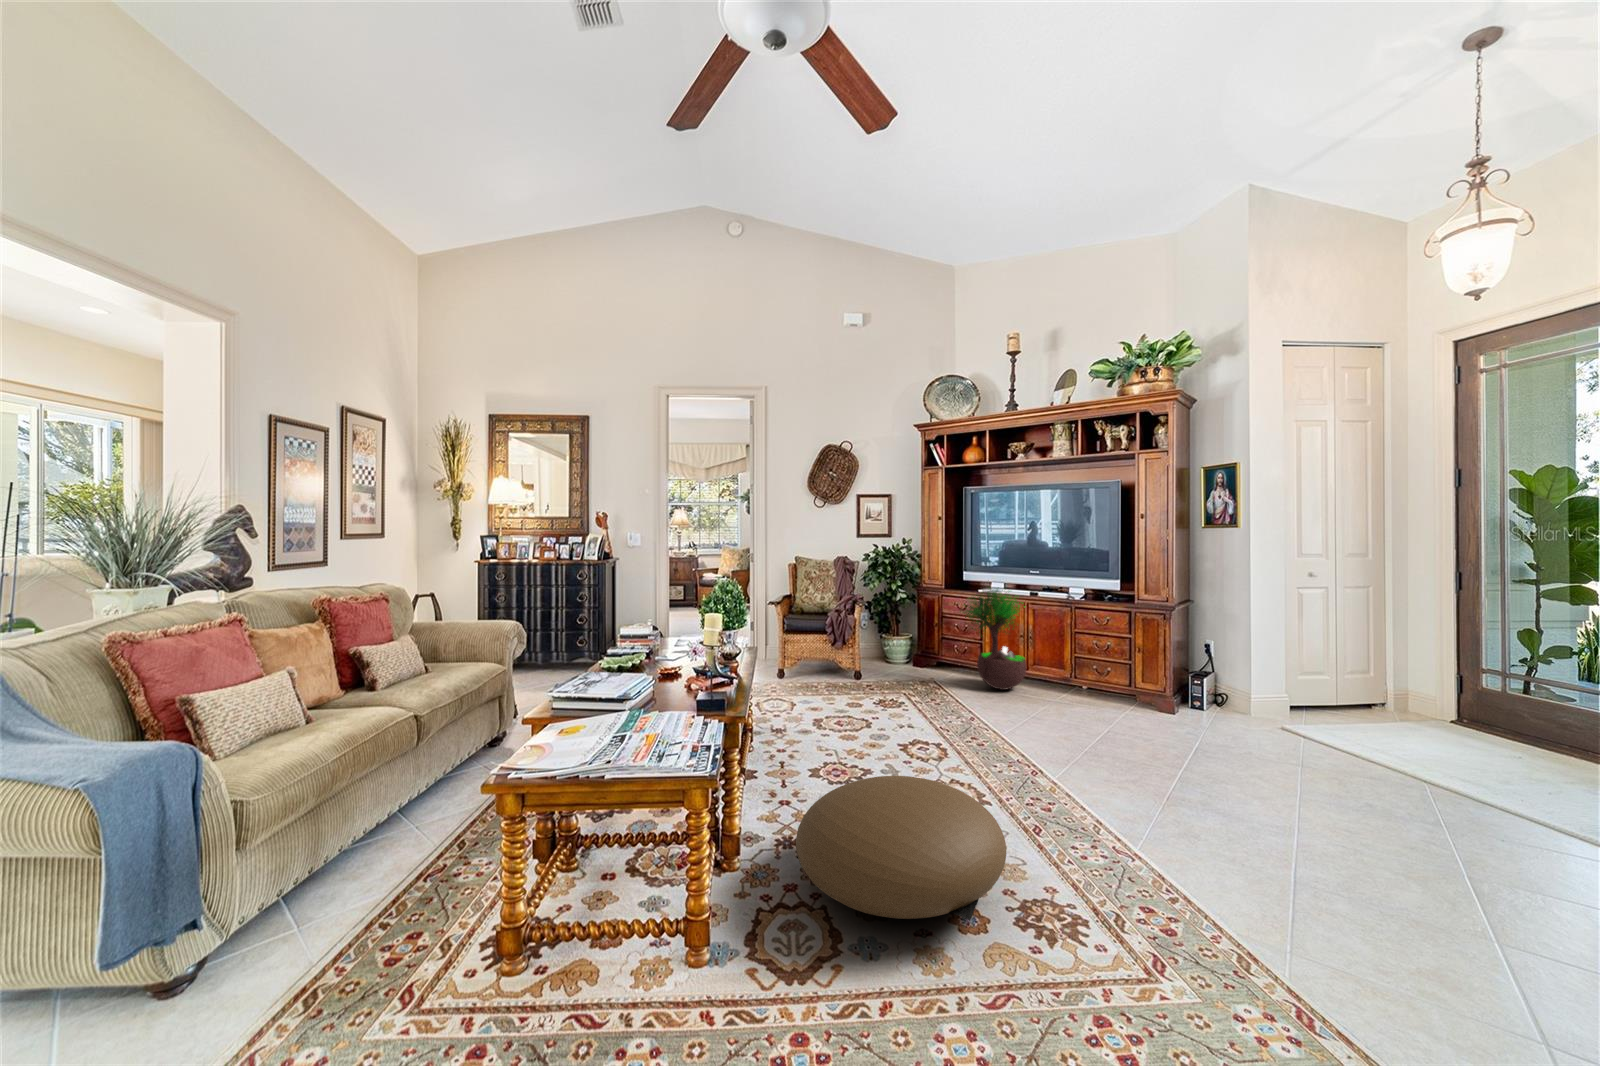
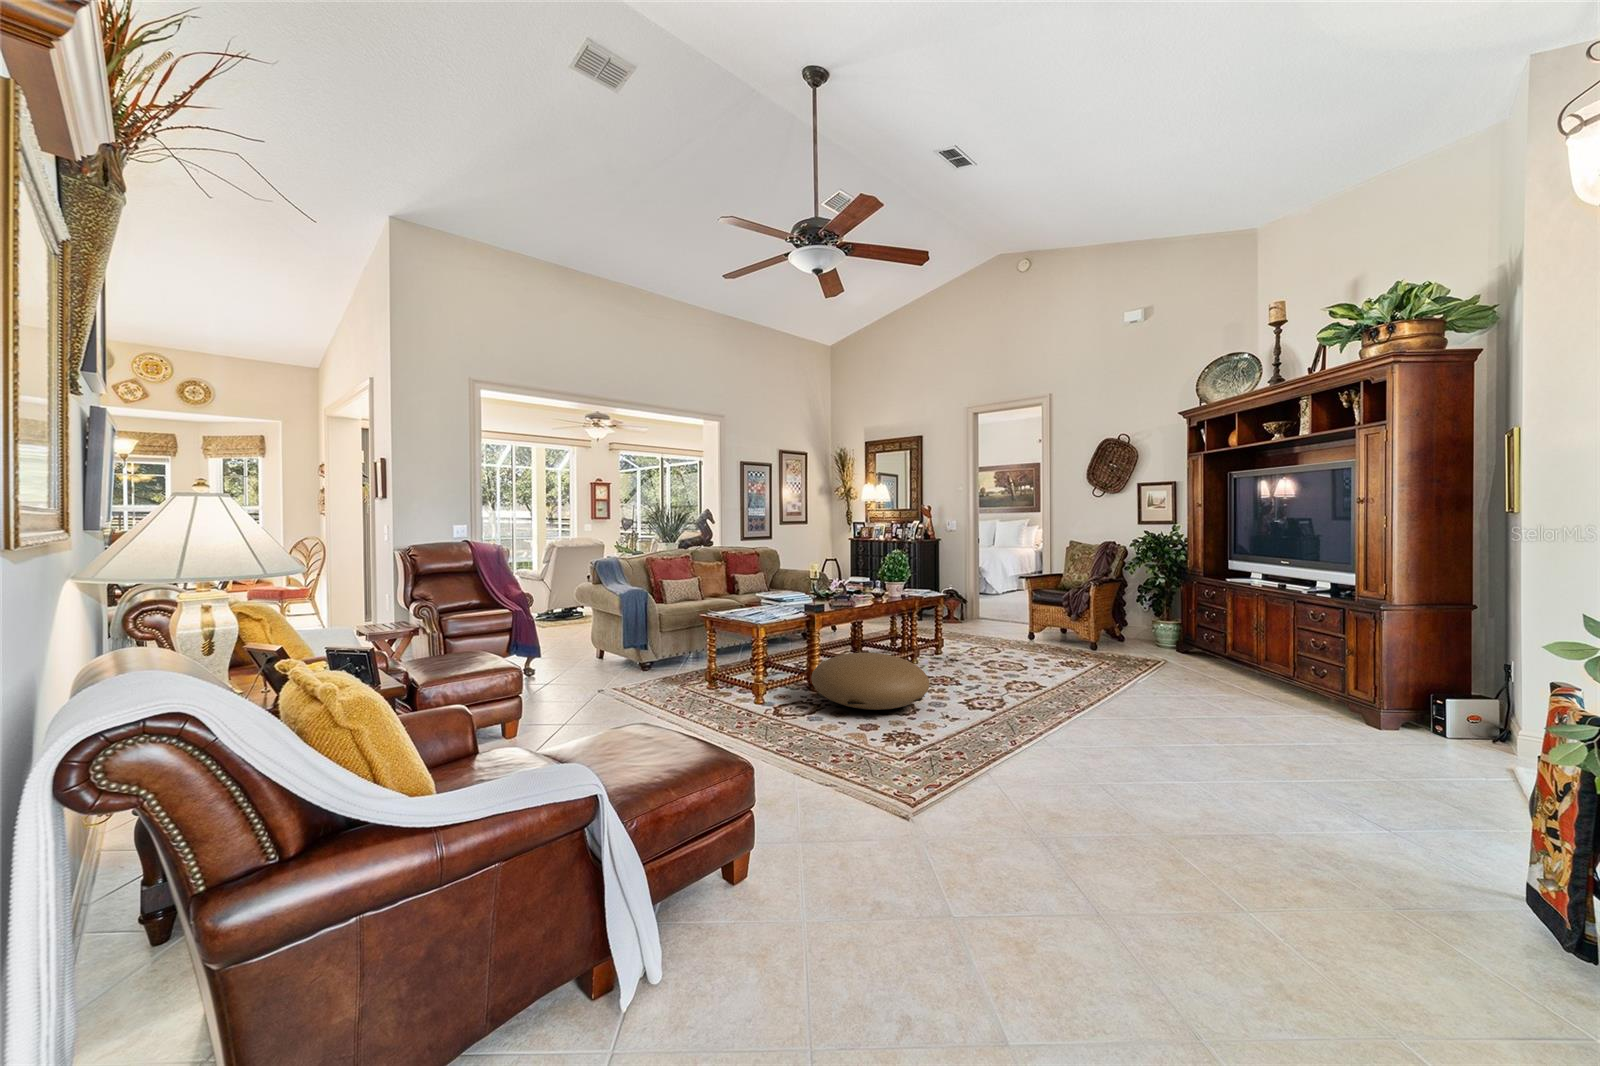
potted tree: present [964,590,1026,690] -> none [1163,566,1247,678]

